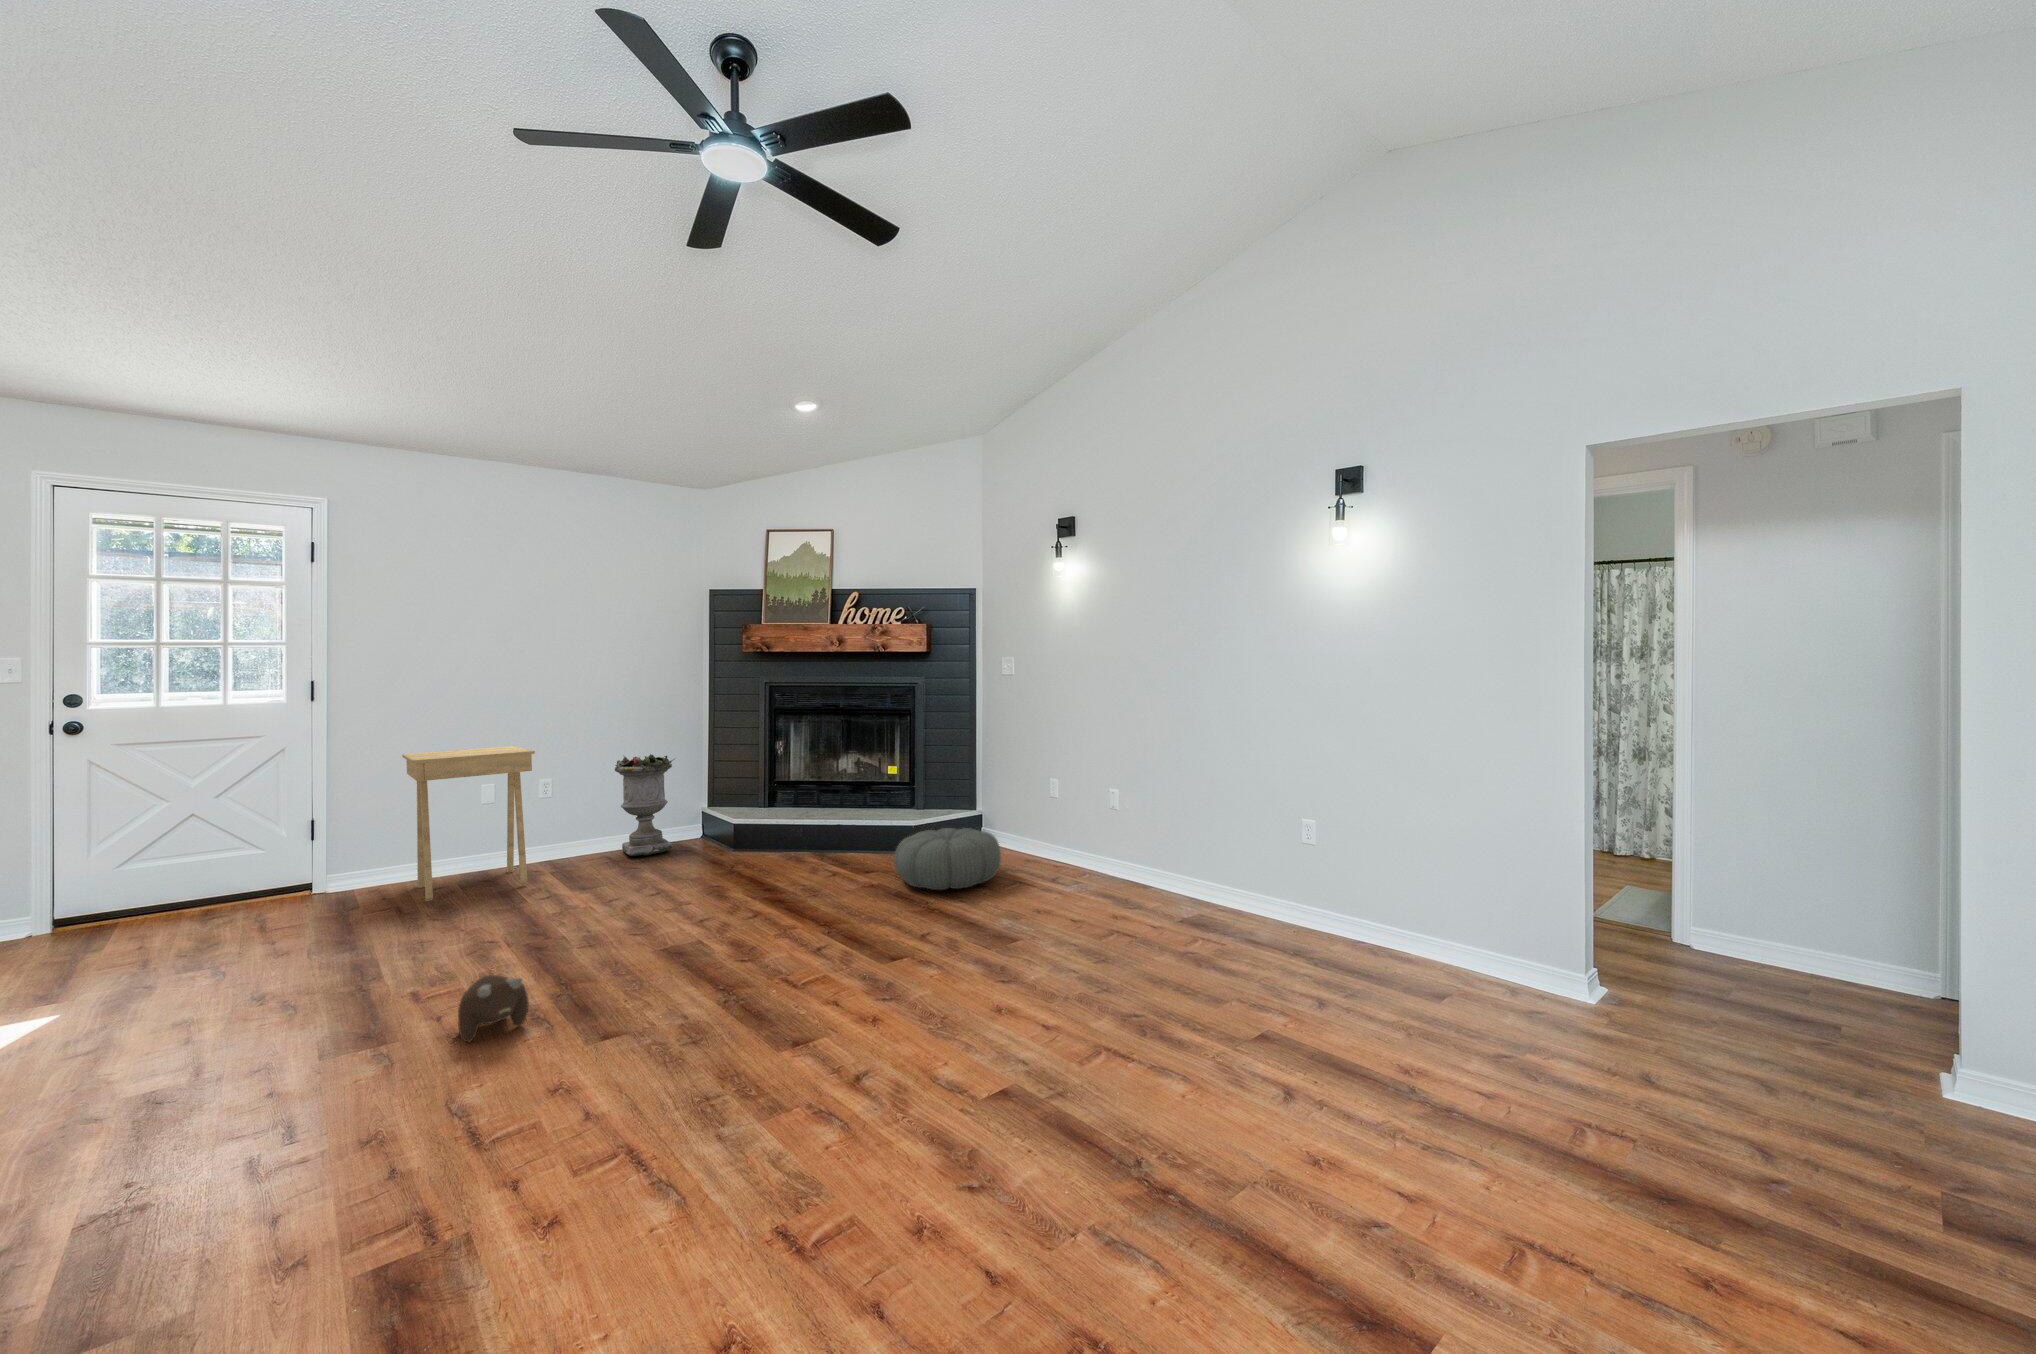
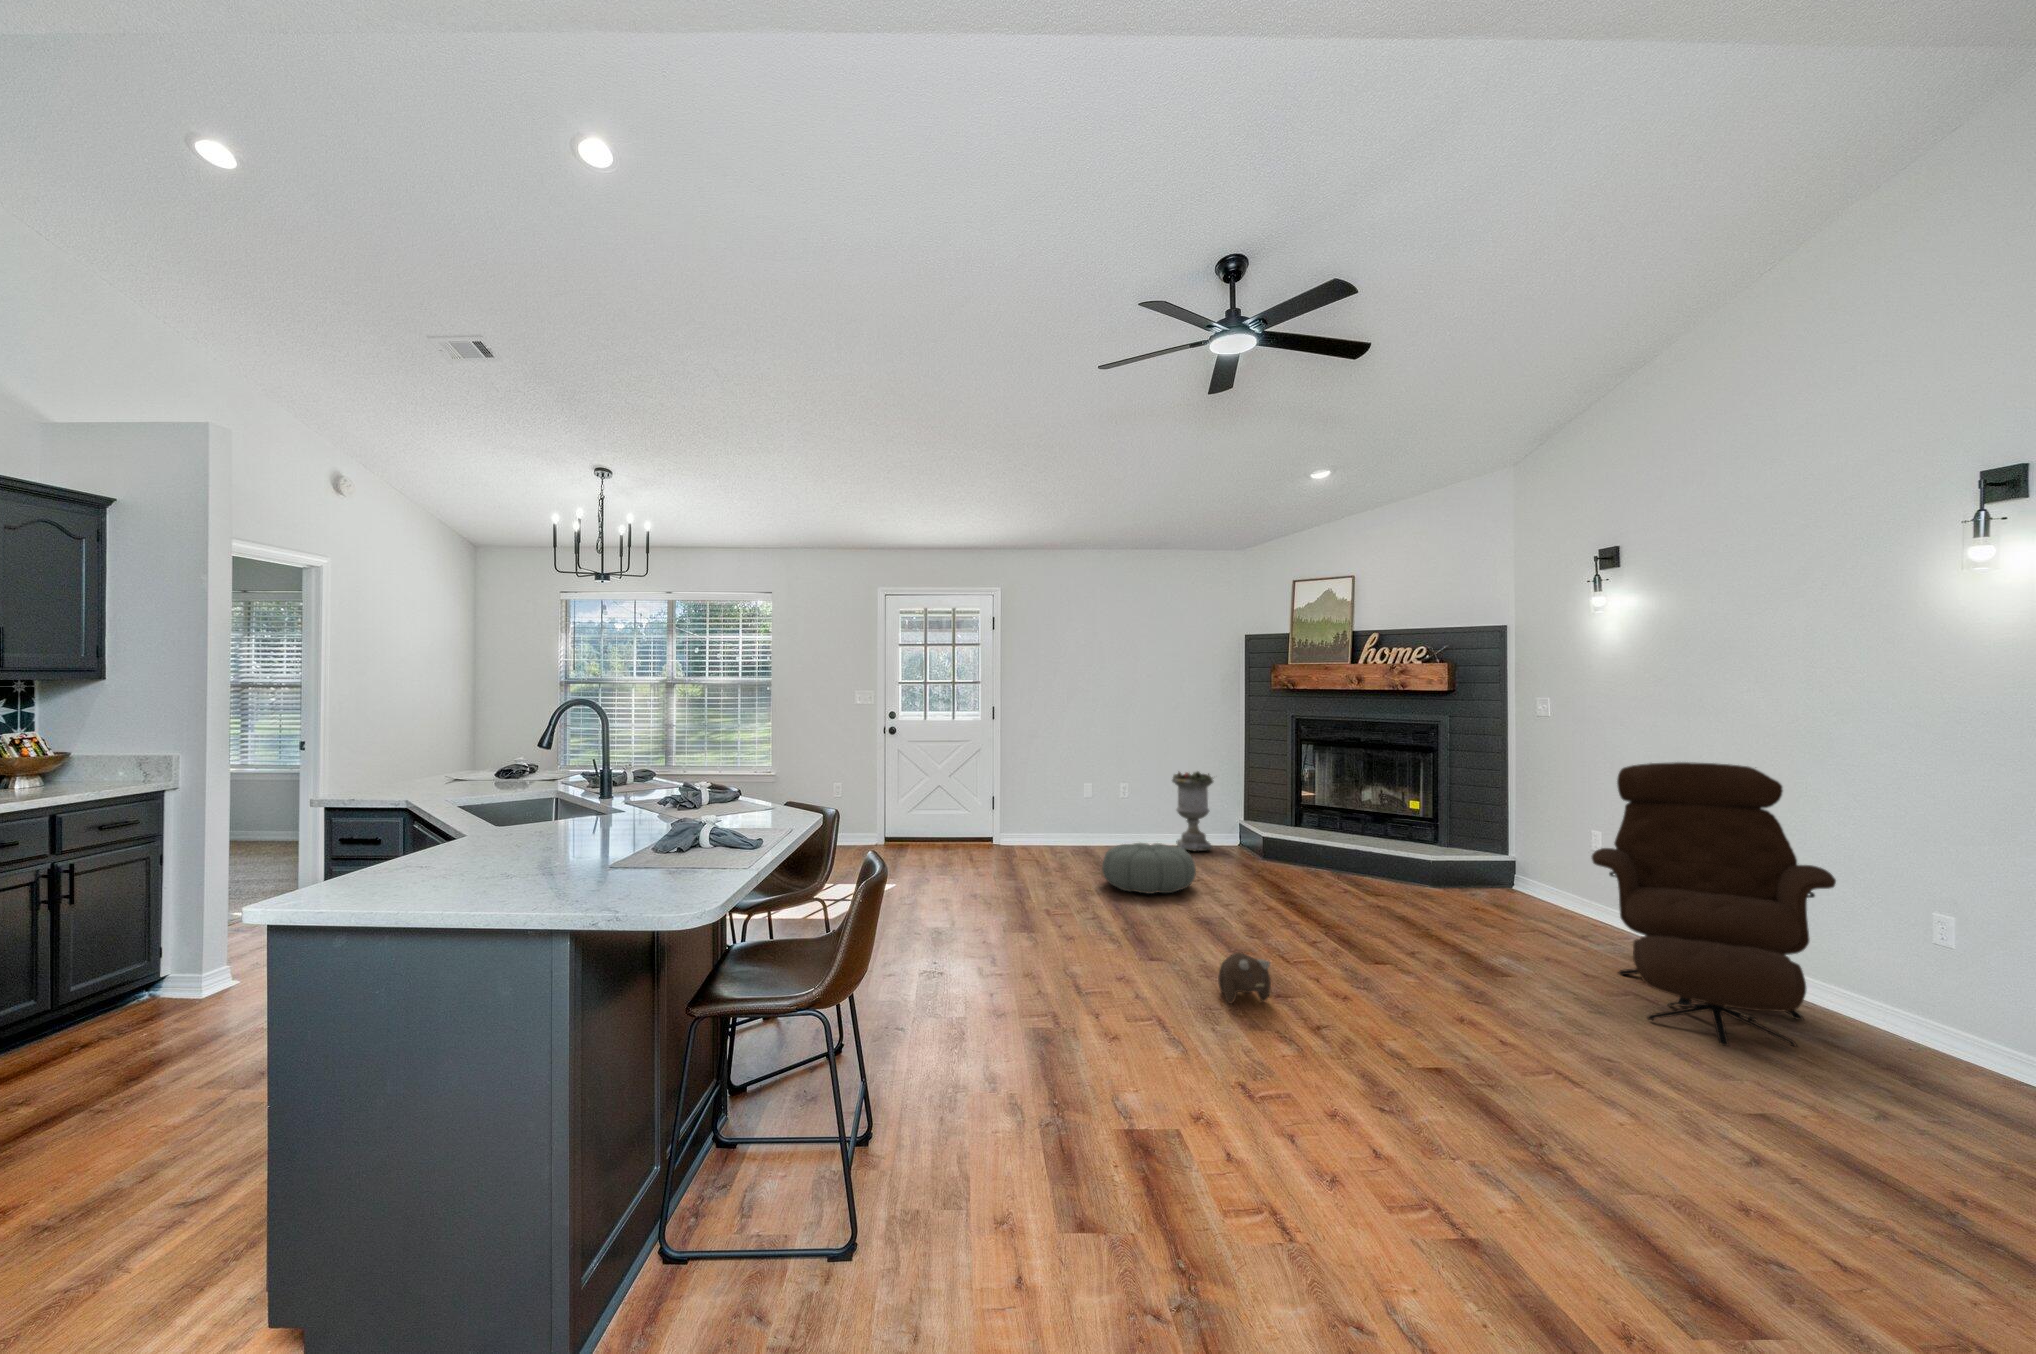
lounge chair: none [1063,713,1224,963] -> present [1592,762,1836,1047]
side table: present [402,746,535,902] -> none [1044,757,1118,857]
pouf: present [894,828,1001,890] -> present [1102,843,1196,894]
plush toy: present [458,975,529,1042] -> present [1218,953,1271,1003]

